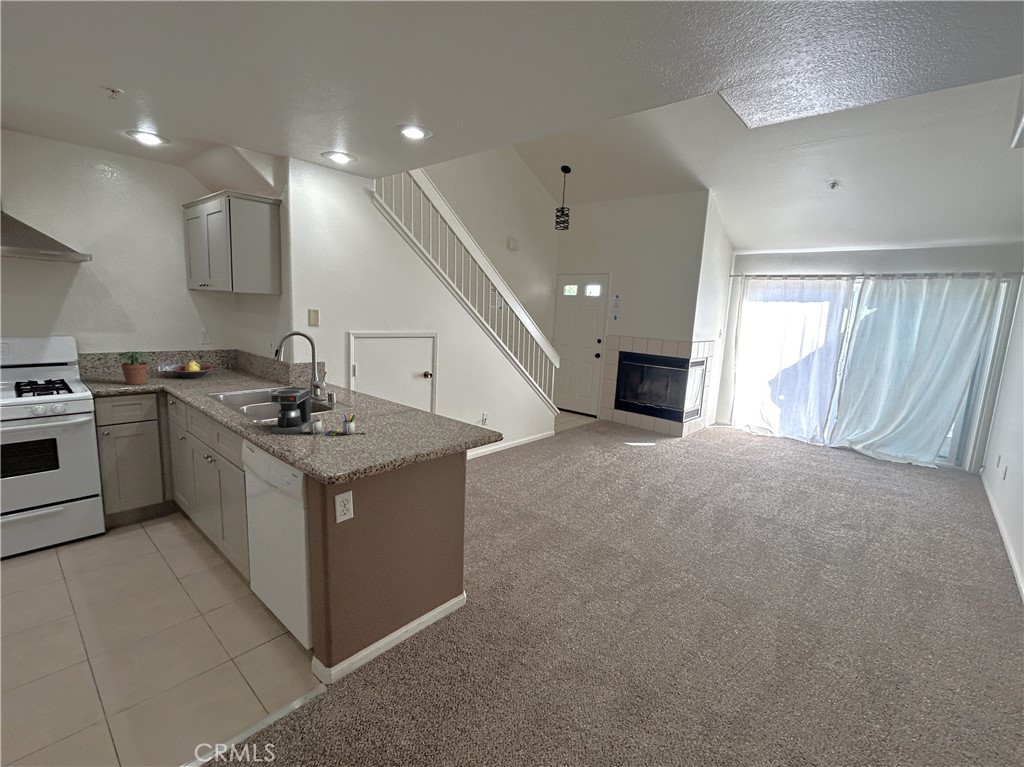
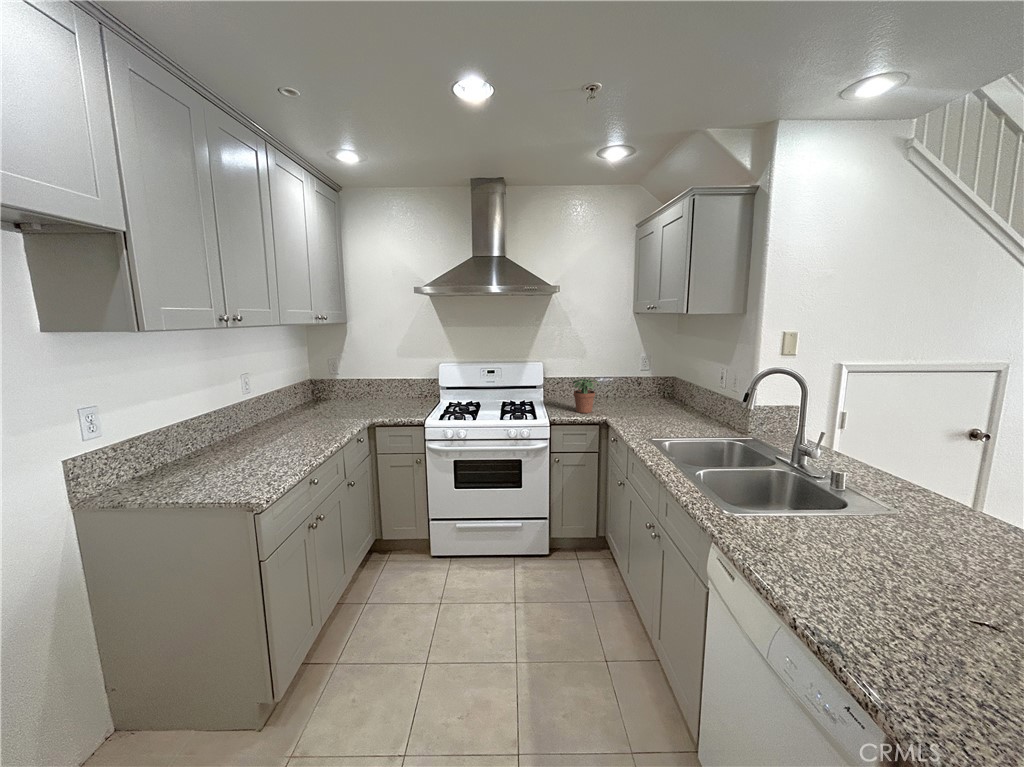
fruit bowl: present [173,360,212,379] -> none [615,388,651,410]
coffee maker: present [270,387,357,435] -> none [767,473,982,618]

